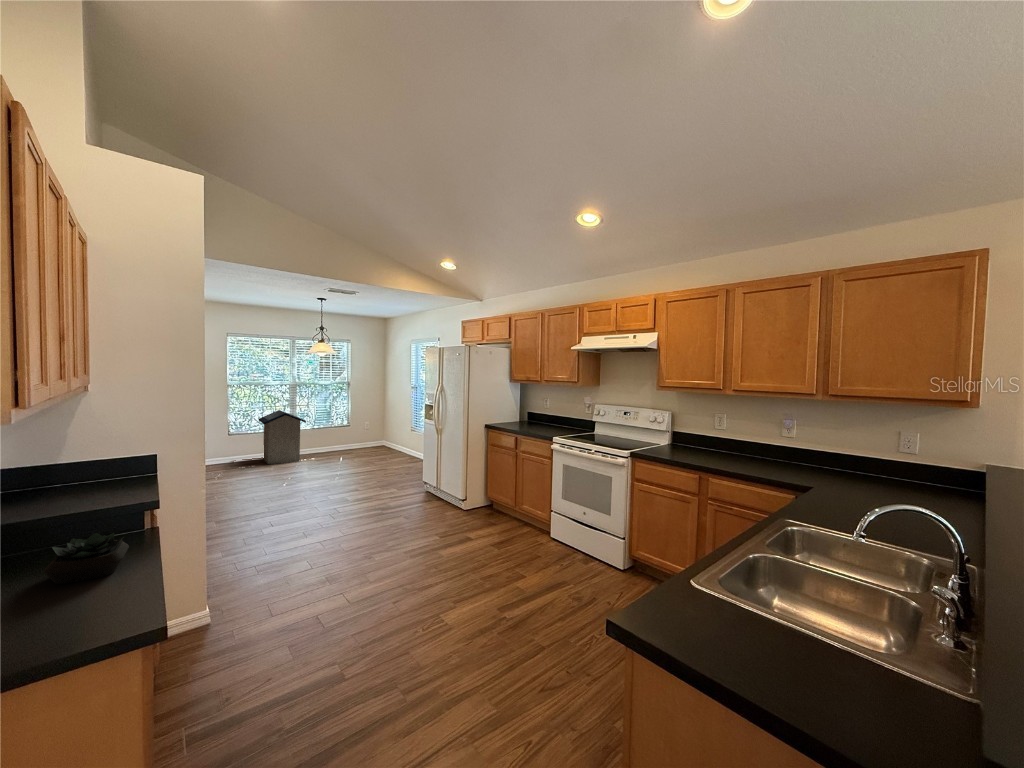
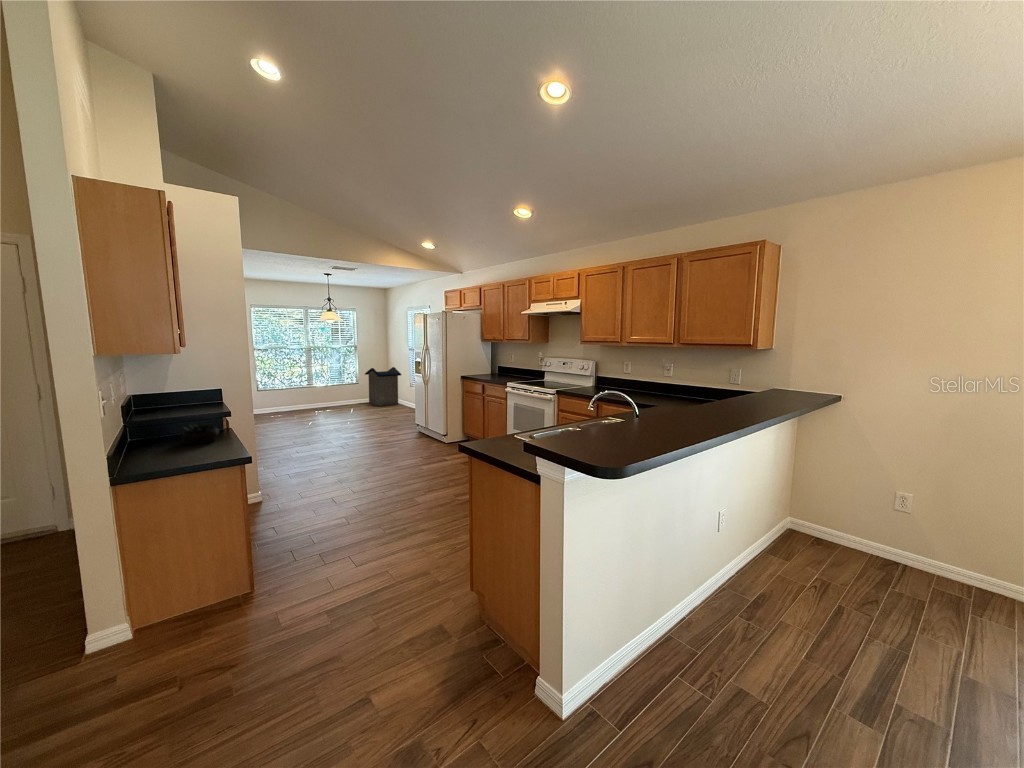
trash can: present [259,410,306,464] -> present [365,367,401,406]

